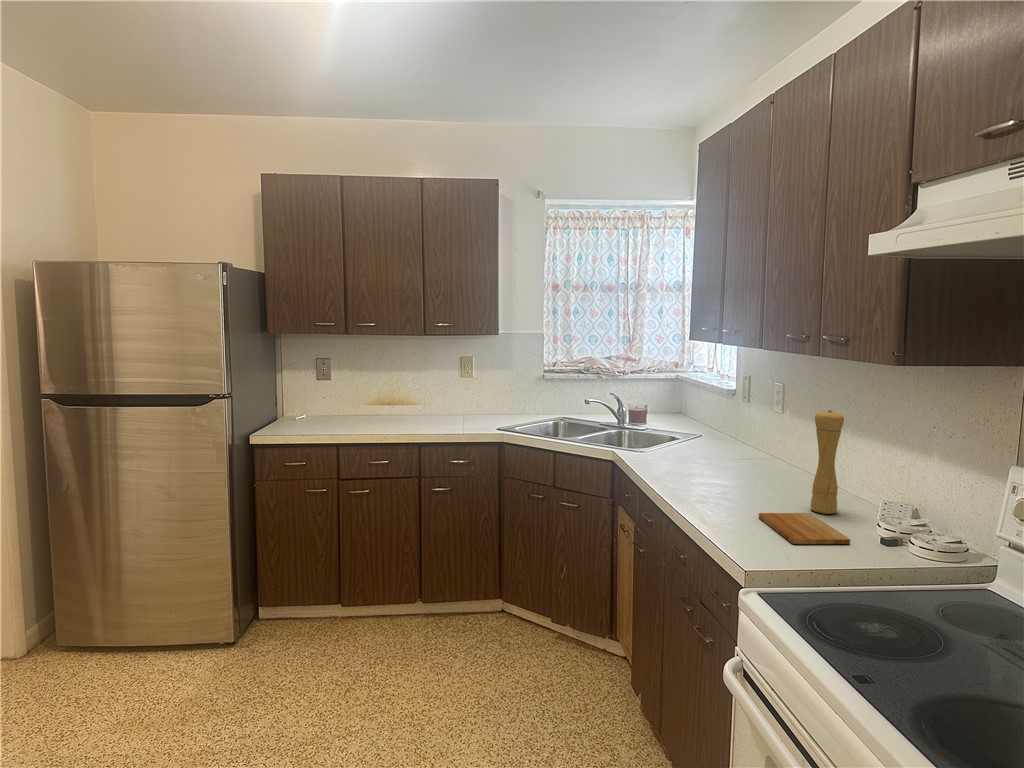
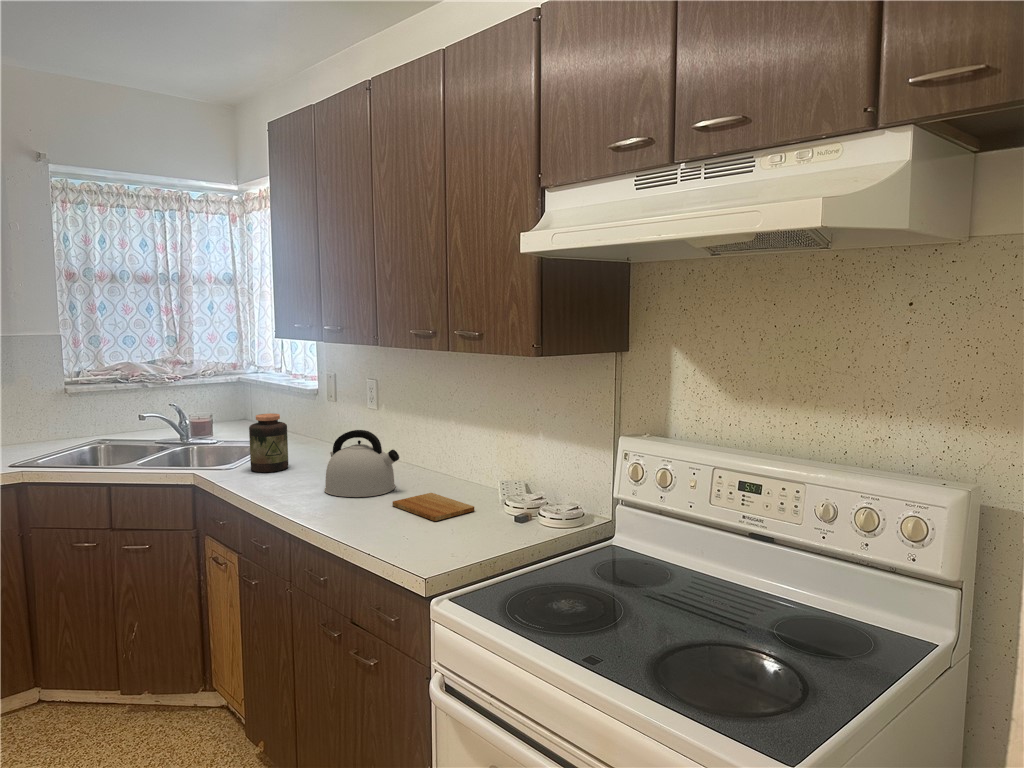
jar: none [653,409,688,463] -> present [249,413,288,472]
pepper mill: present [811,410,844,514] -> none [426,398,449,491]
kettle: none [702,434,781,504] -> present [325,430,399,497]

